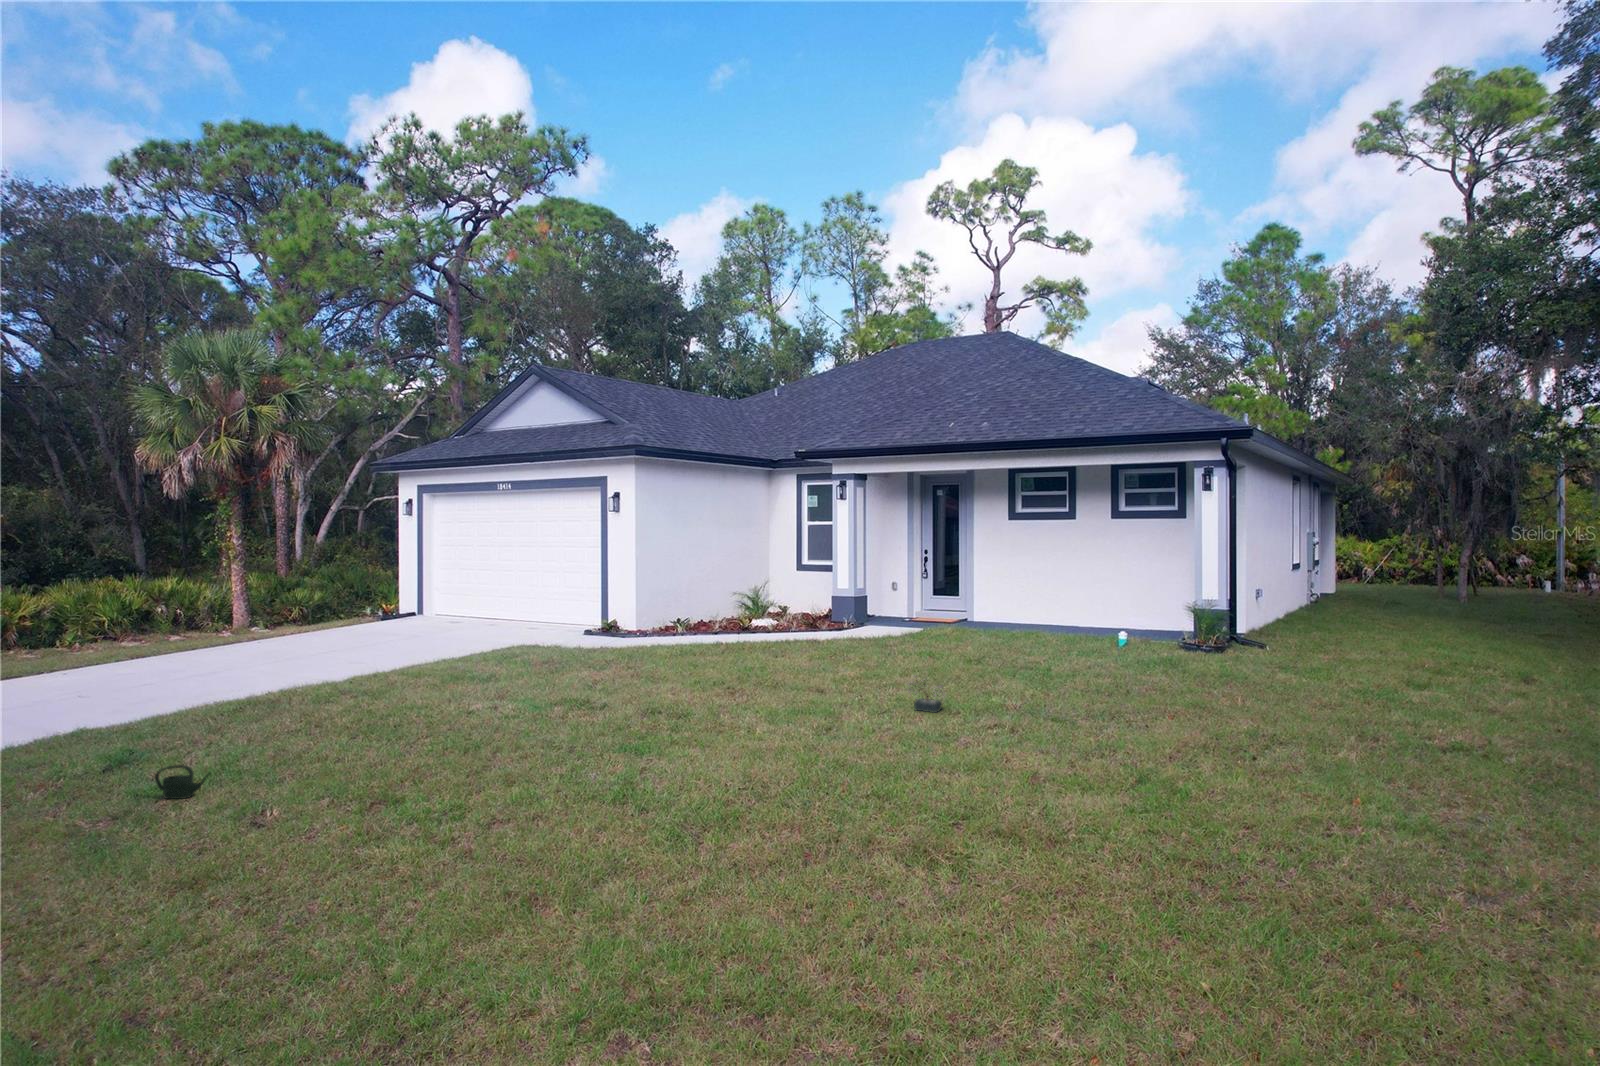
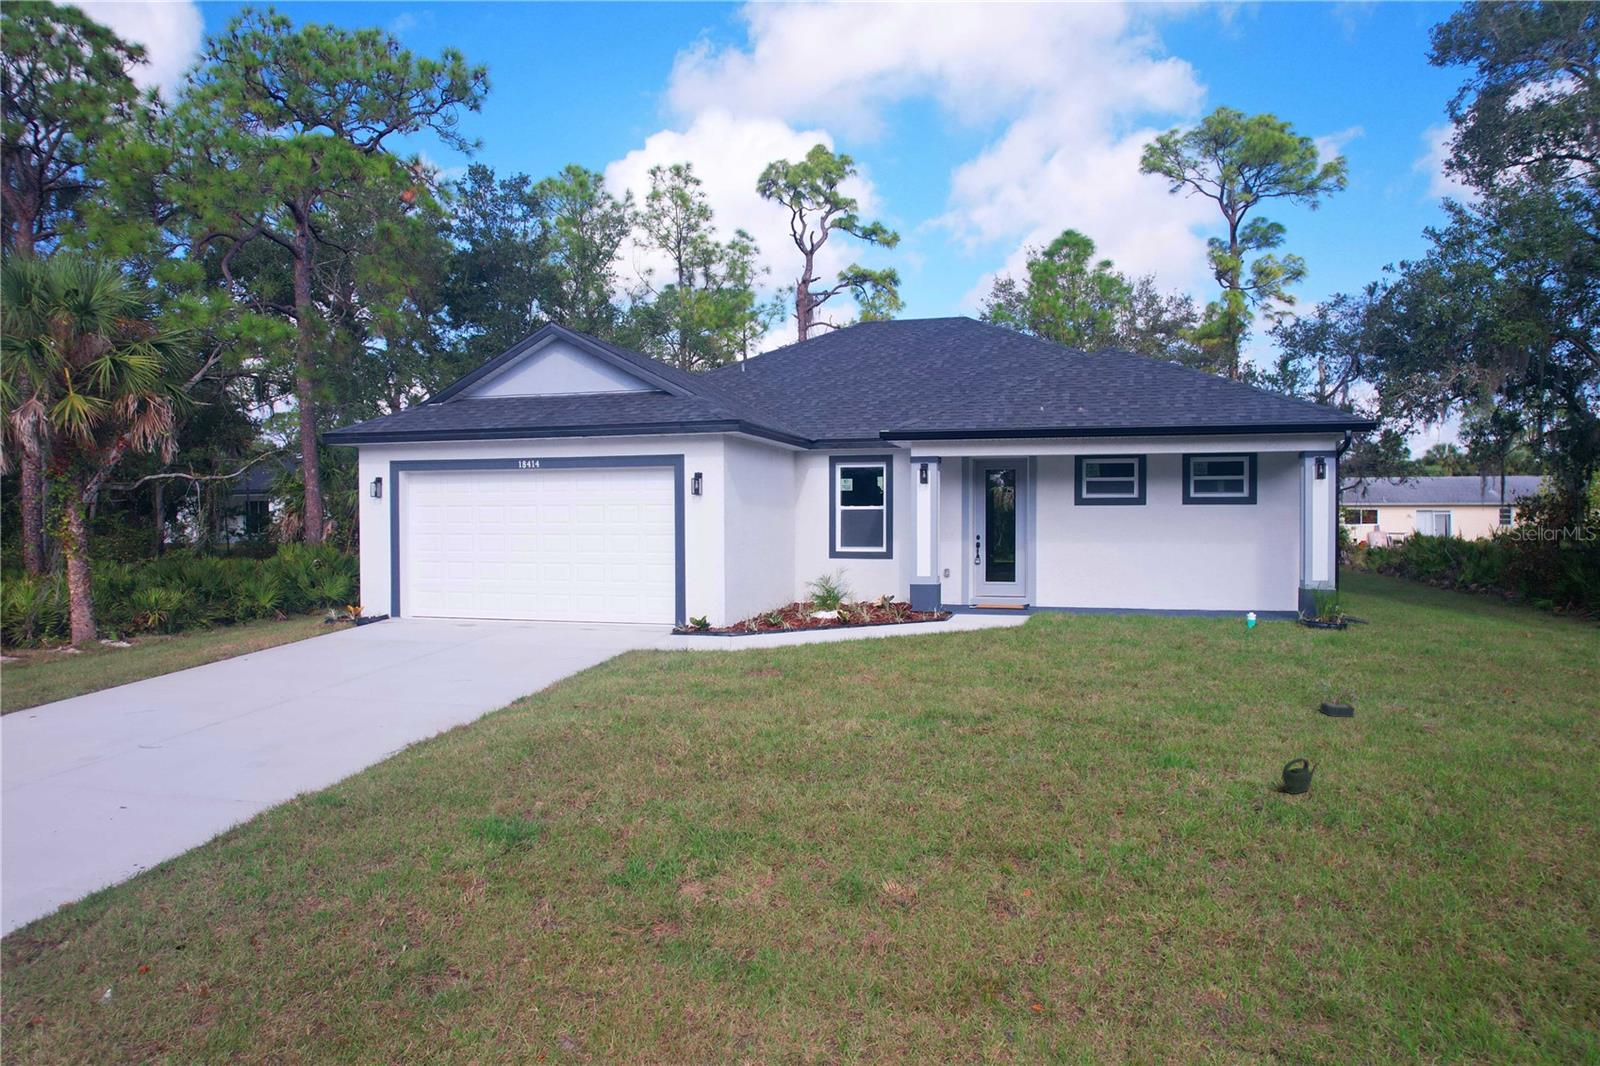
watering can: present [155,765,209,799] -> present [1282,758,1319,794]

